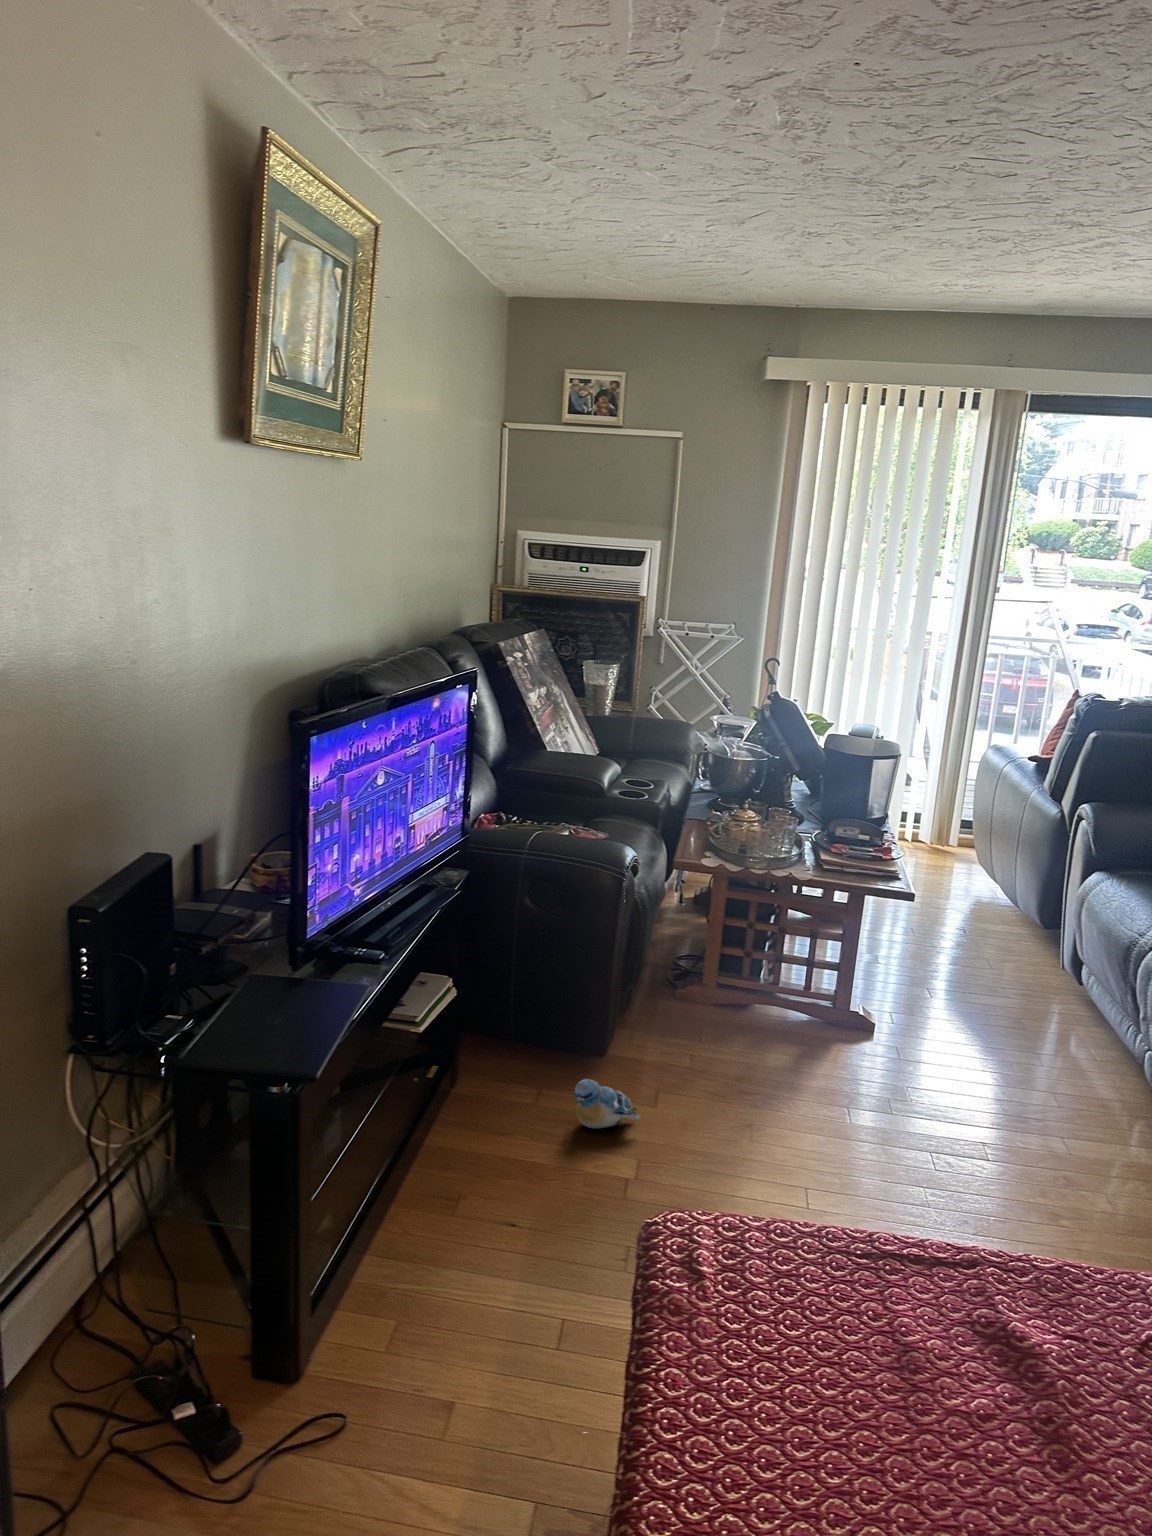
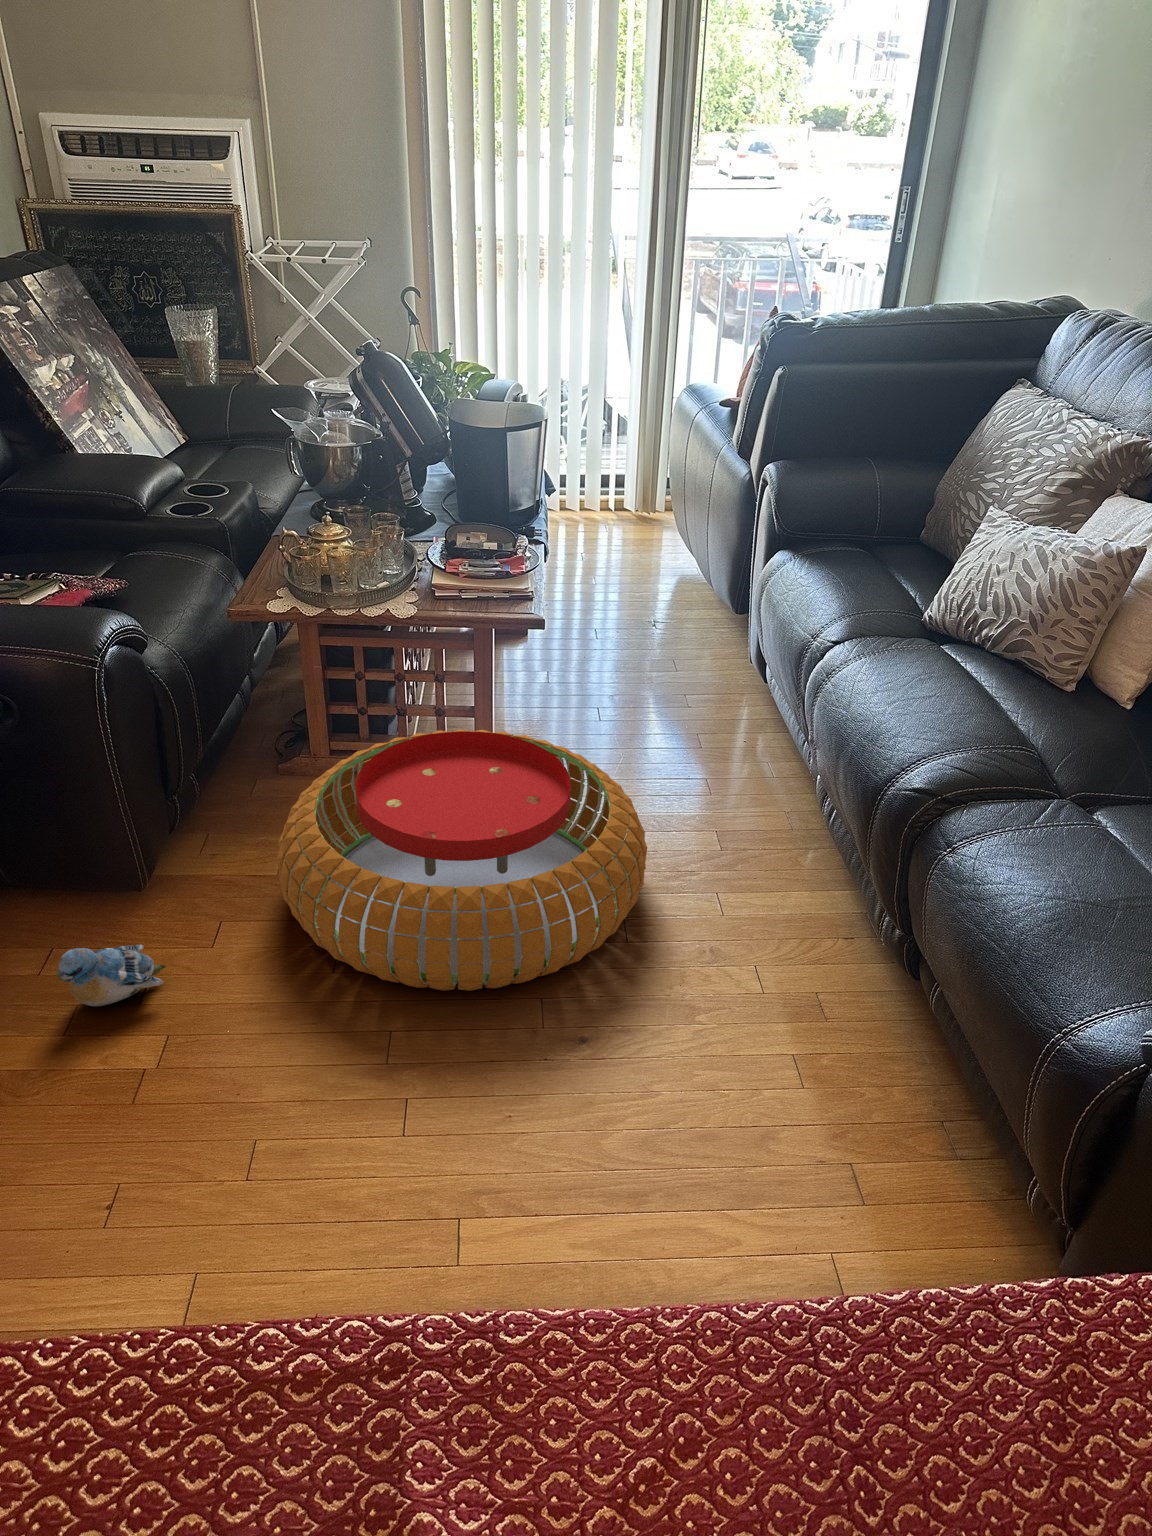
pouf: none [713,970,1009,1165] -> present [277,729,647,991]

